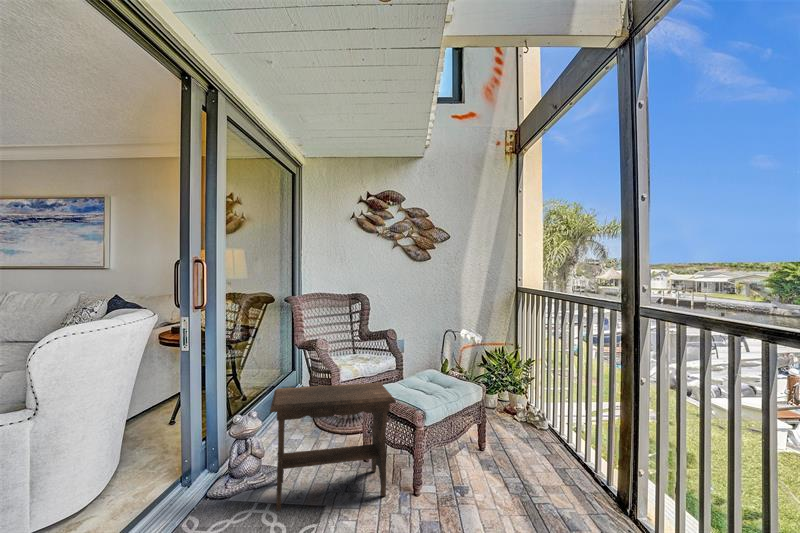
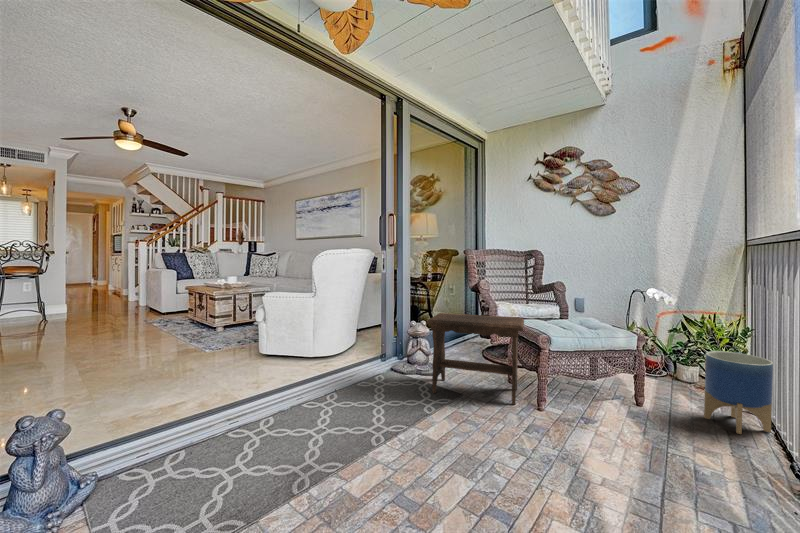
planter: none [534,392,578,467] -> present [704,351,773,434]

